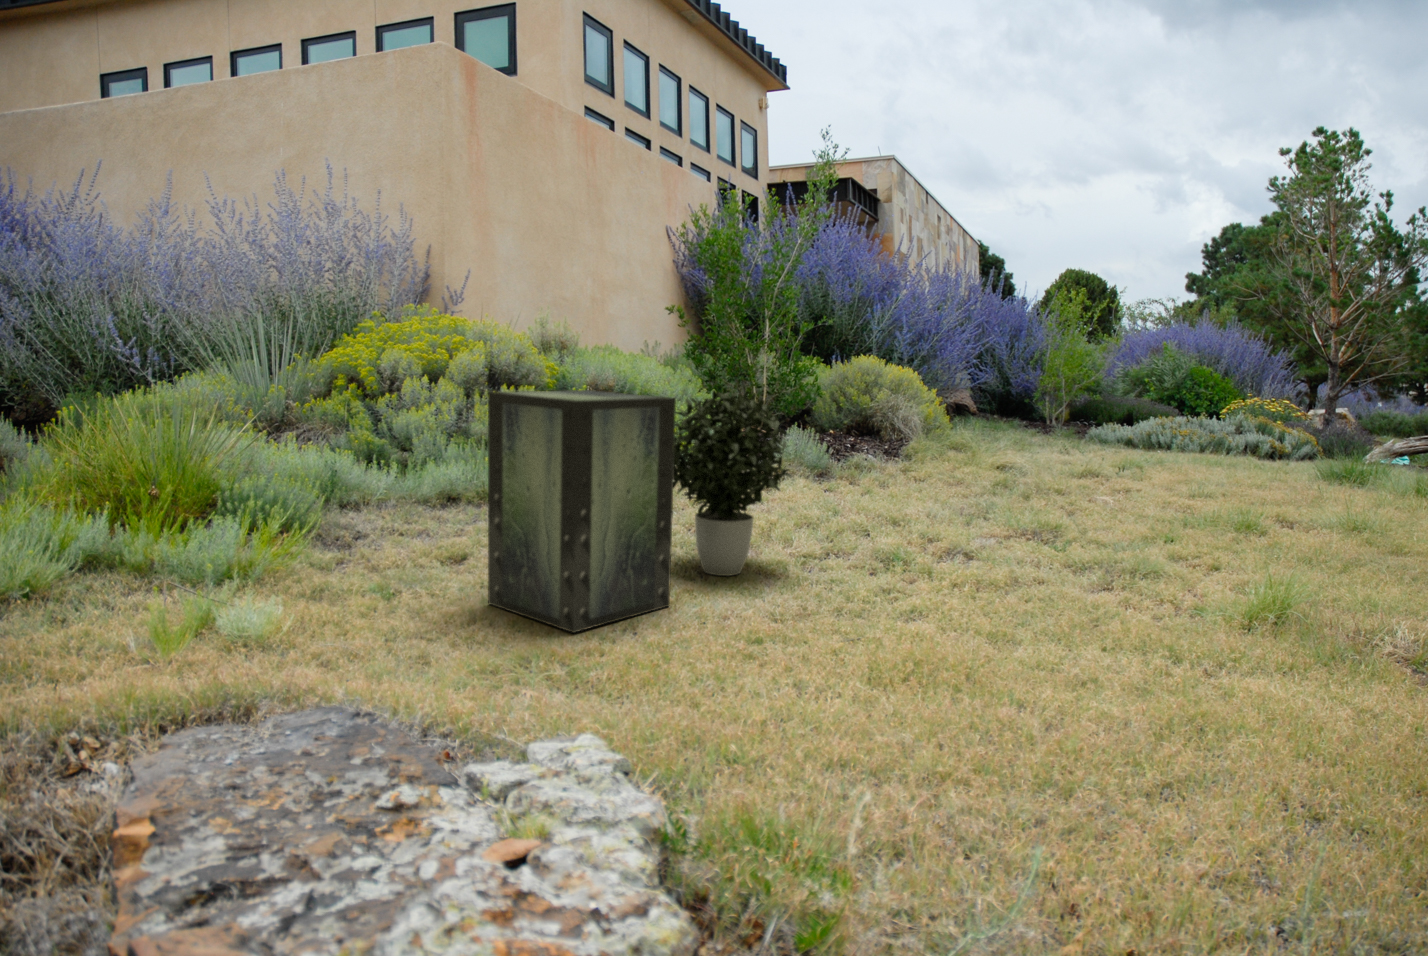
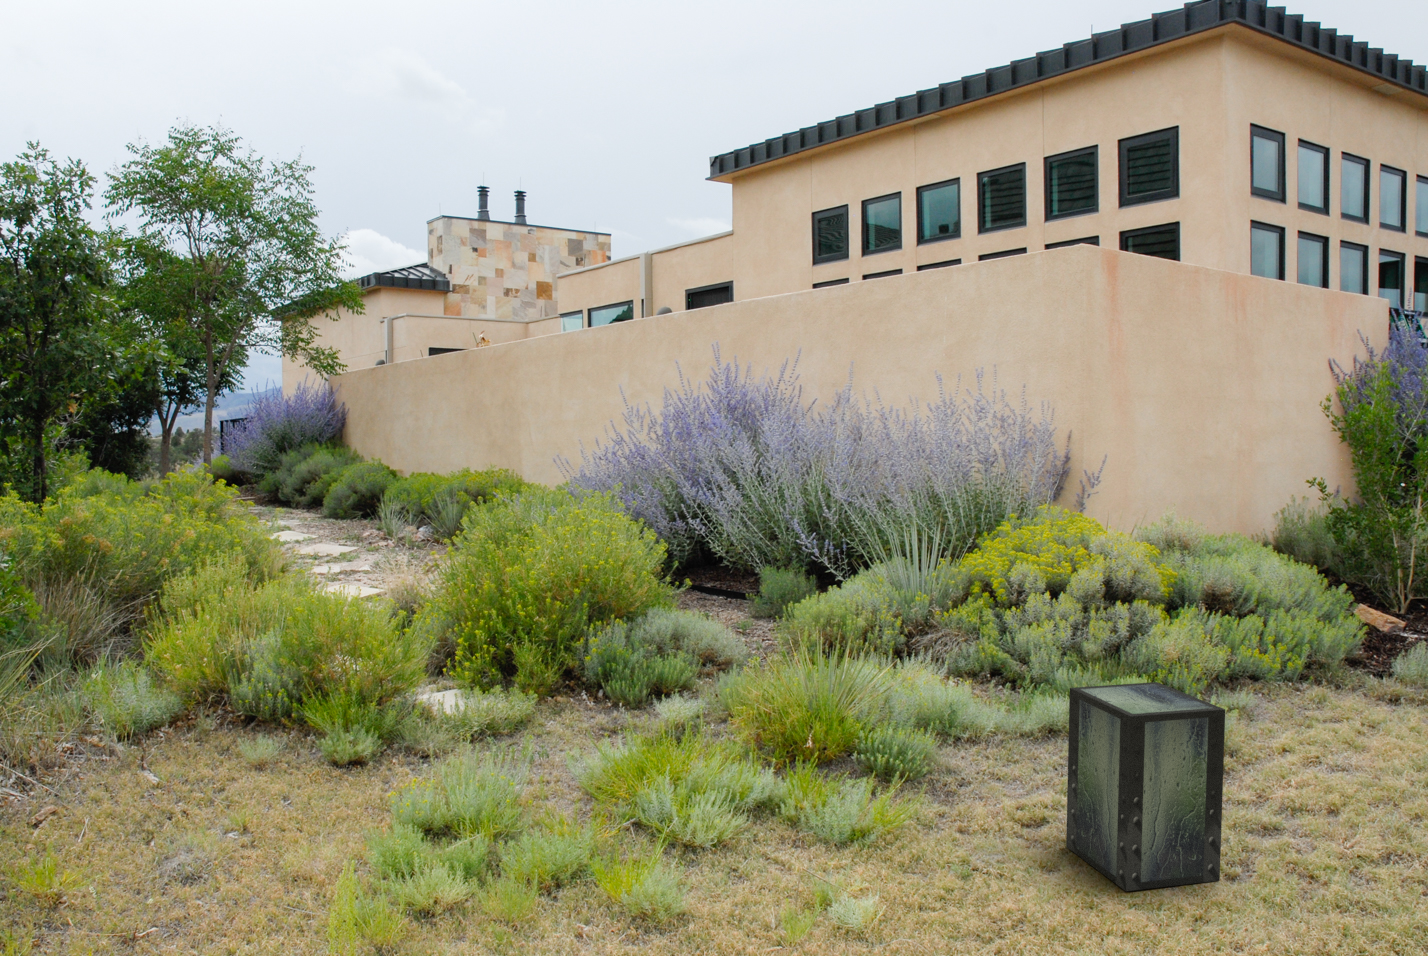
potted plant: present [673,390,792,576] -> none [1228,686,1361,856]

